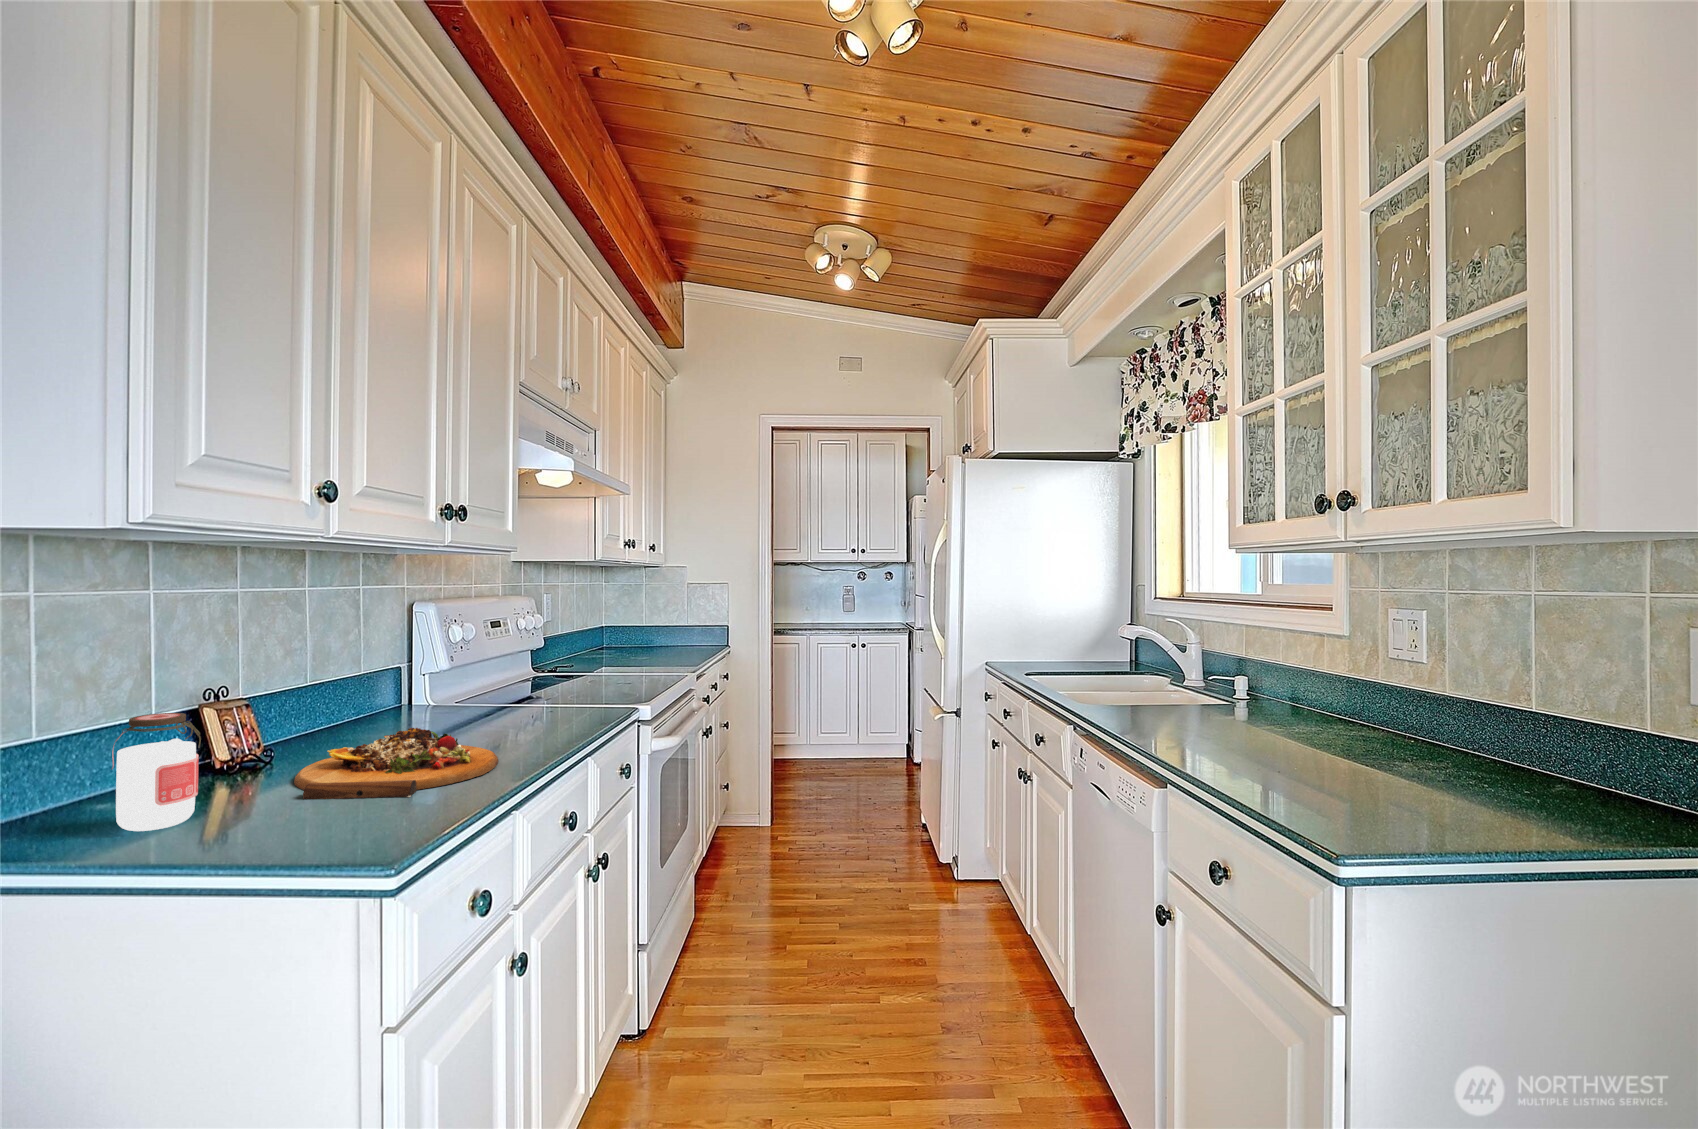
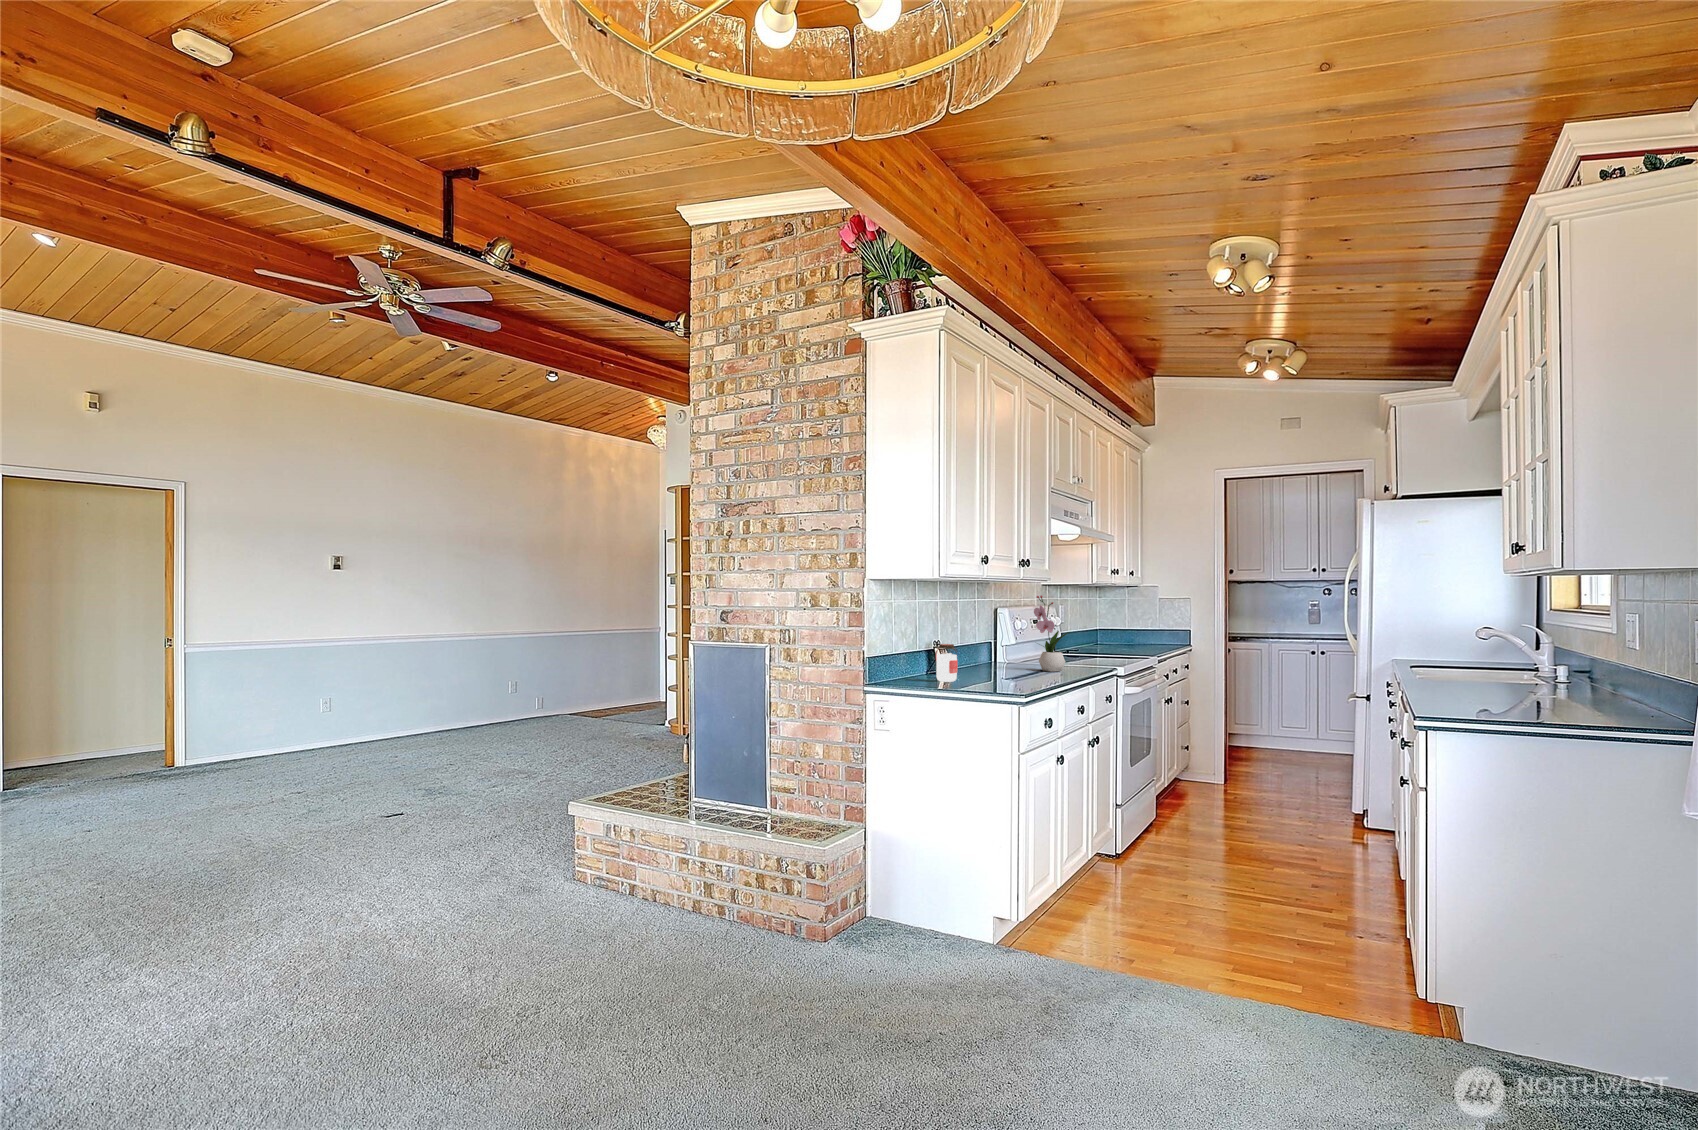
flower arrangement: none [474,576,550,732] -> present [1034,596,1068,672]
cutting board: present [294,728,498,800] -> none [976,661,1051,683]

